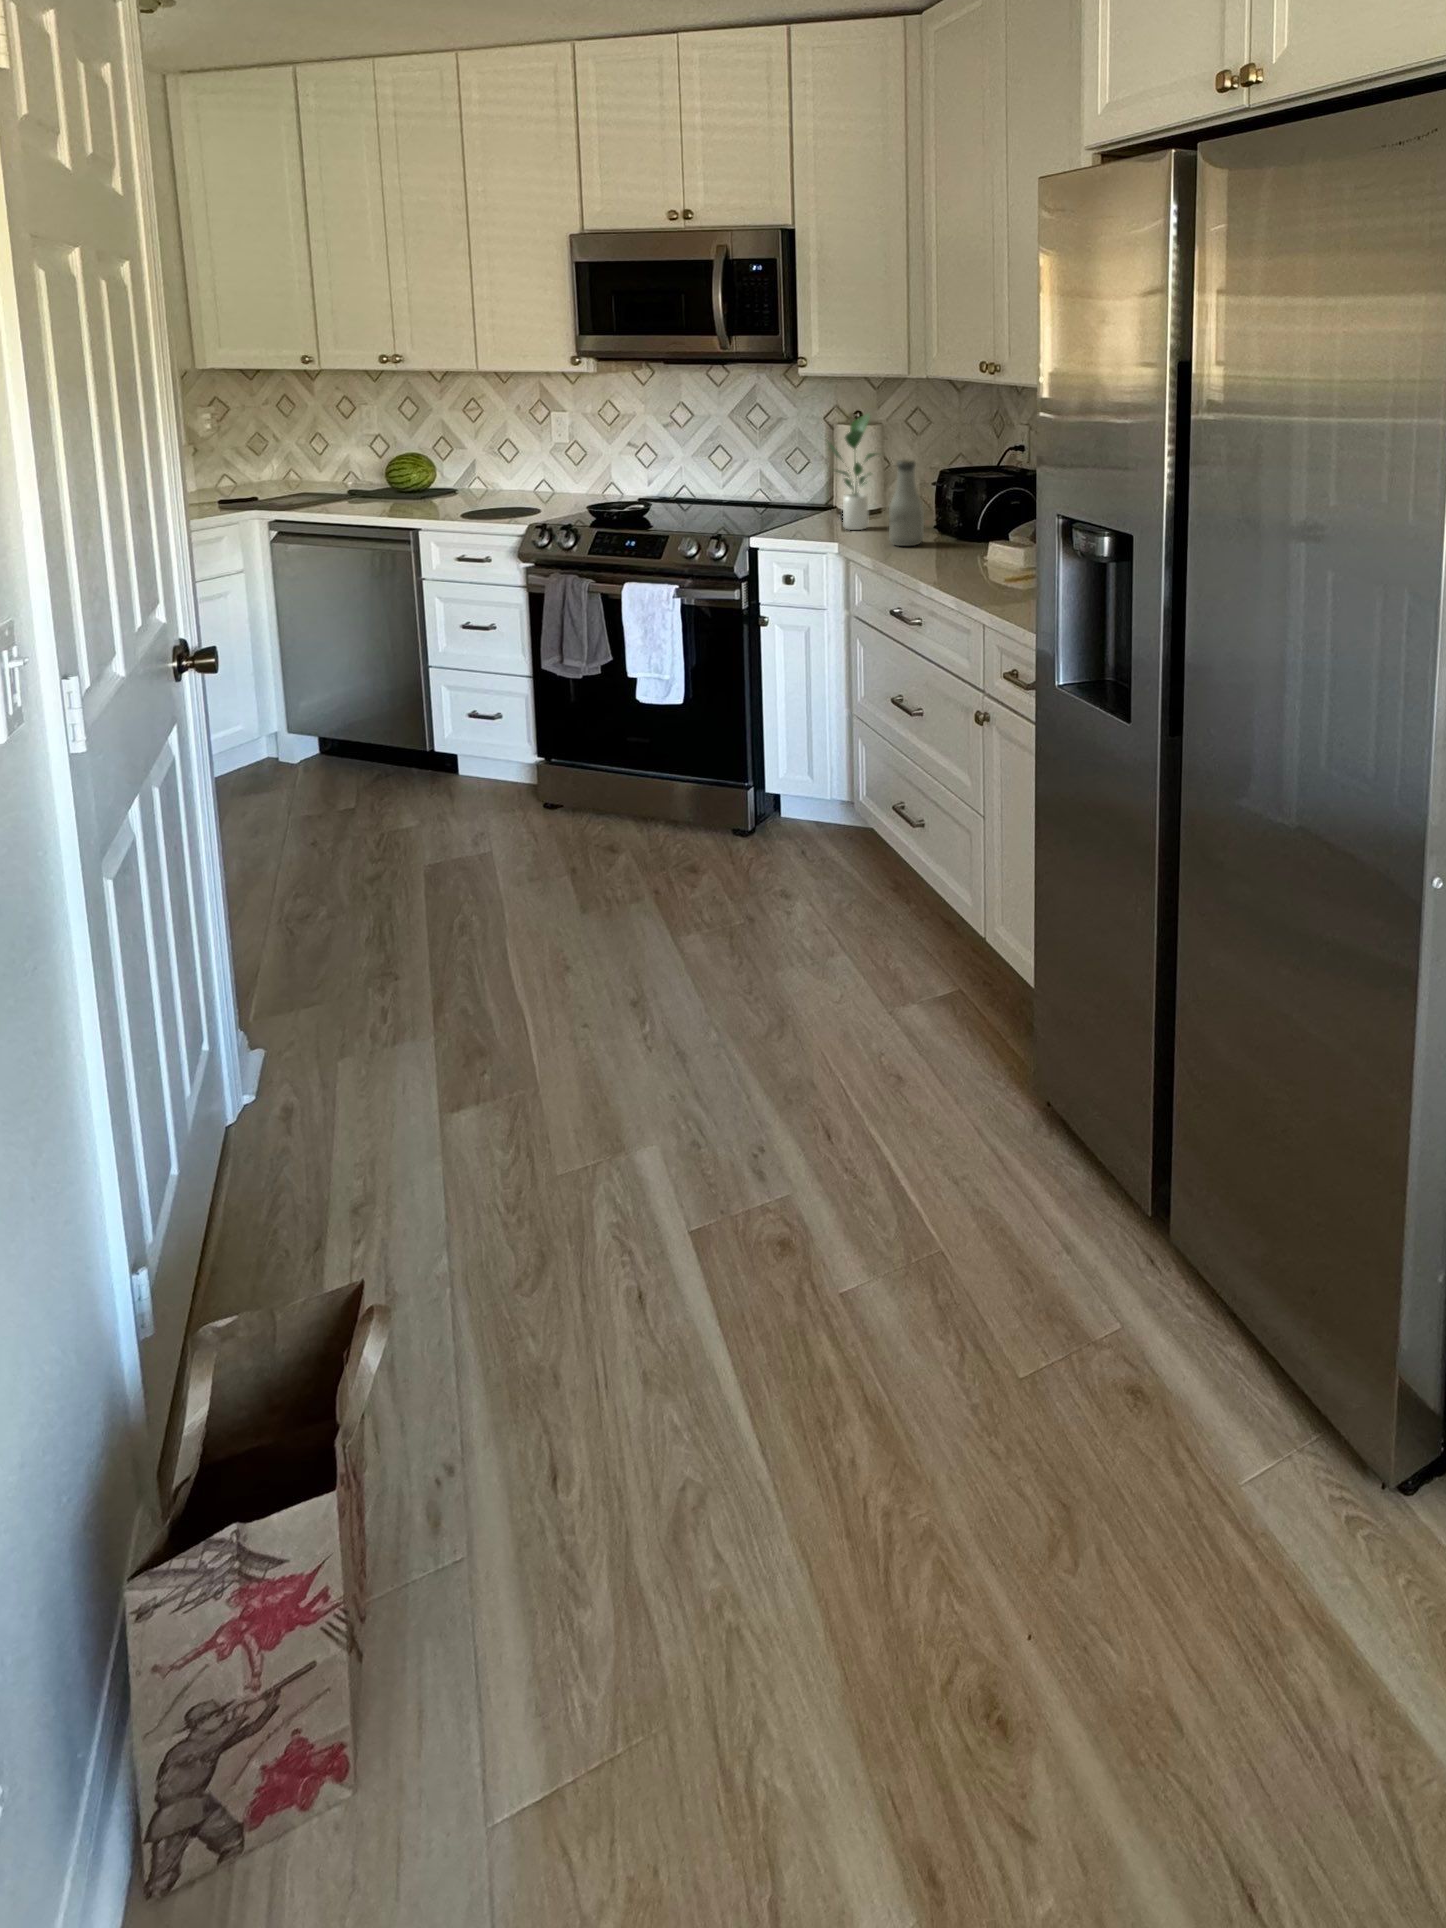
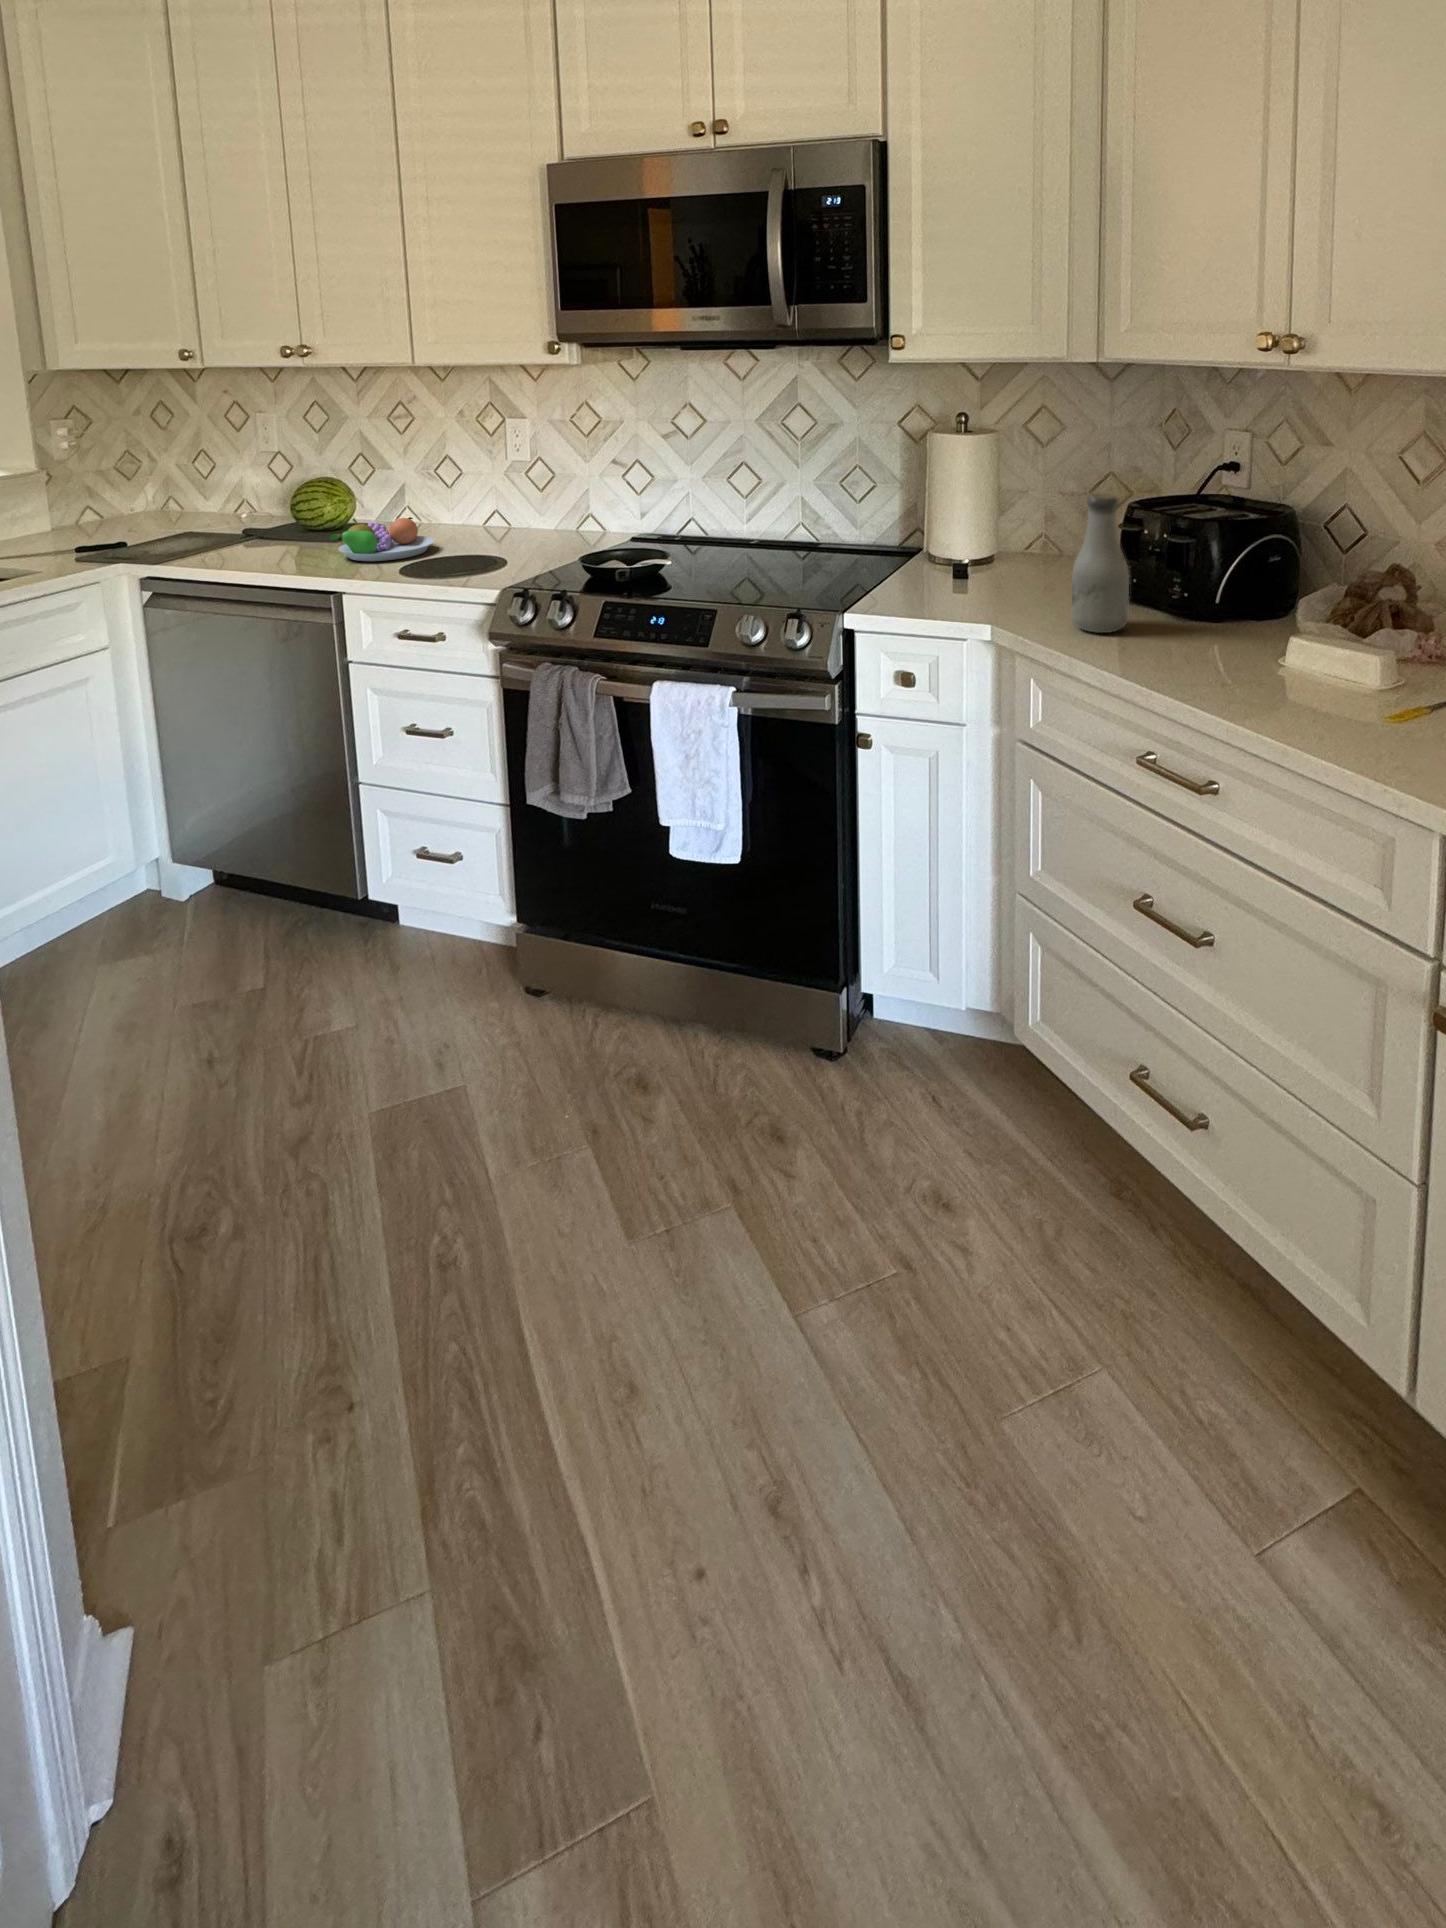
potted plant: present [829,414,877,530] -> none [938,416,1027,596]
fruit bowl: none [413,480,492,511] -> present [330,517,434,561]

